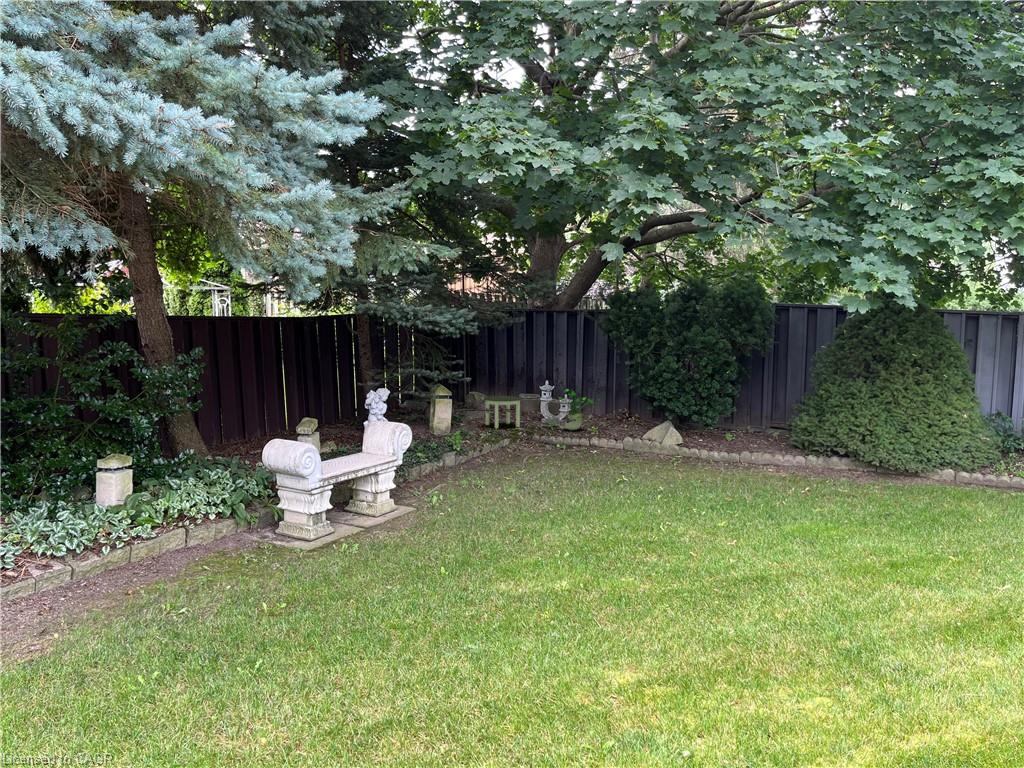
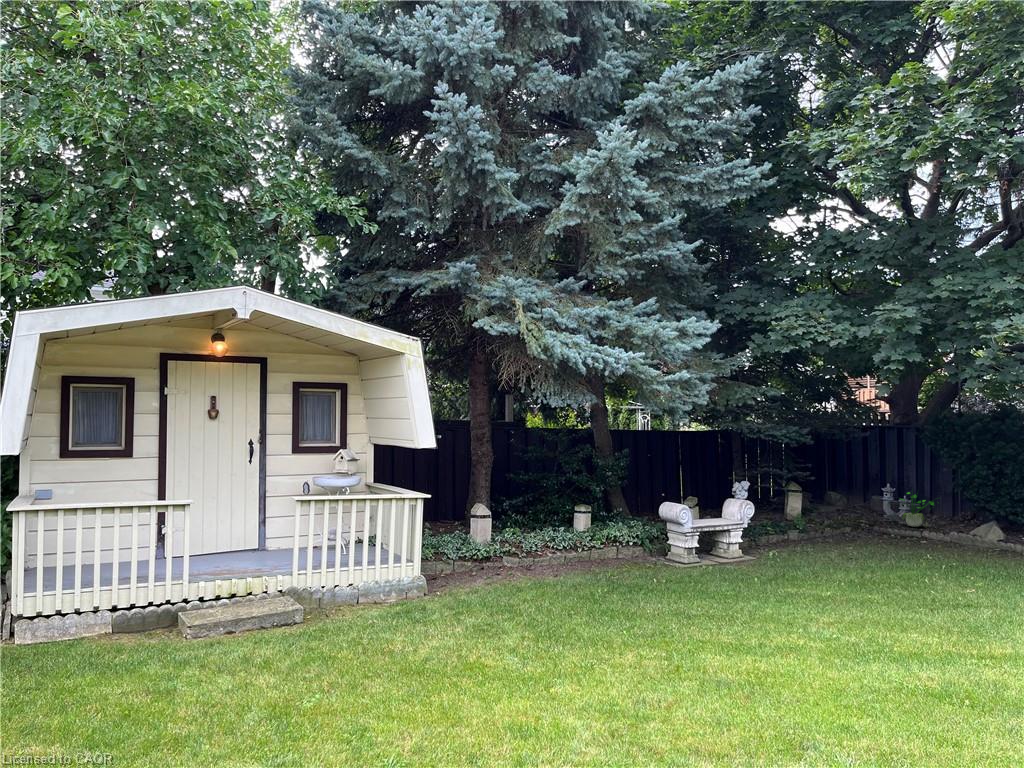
round table: present [484,396,521,428] -> none [835,495,868,522]

